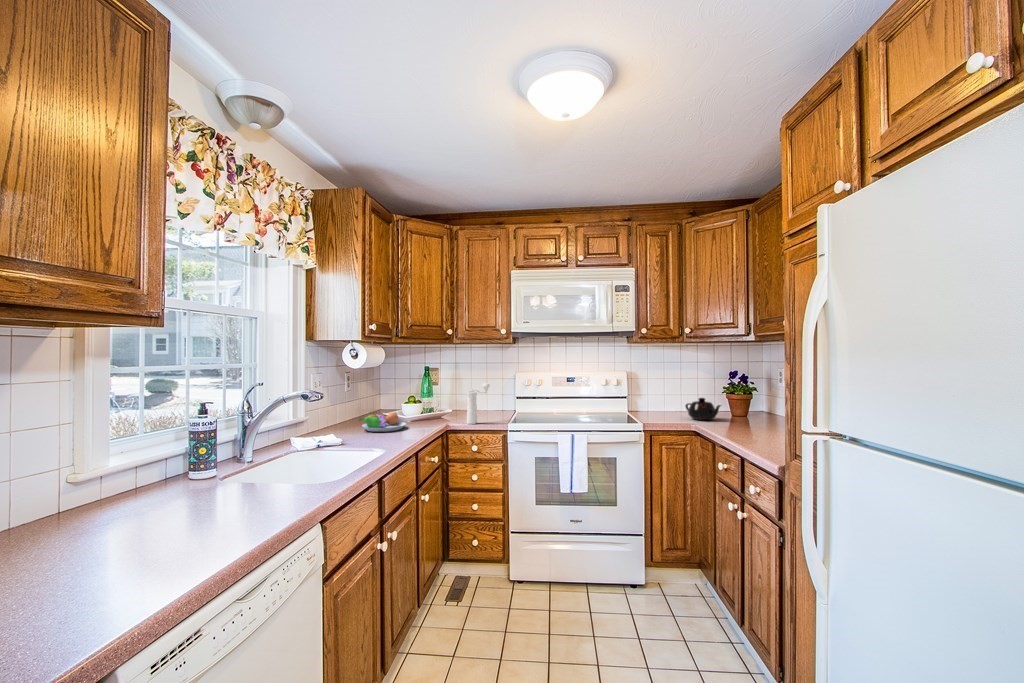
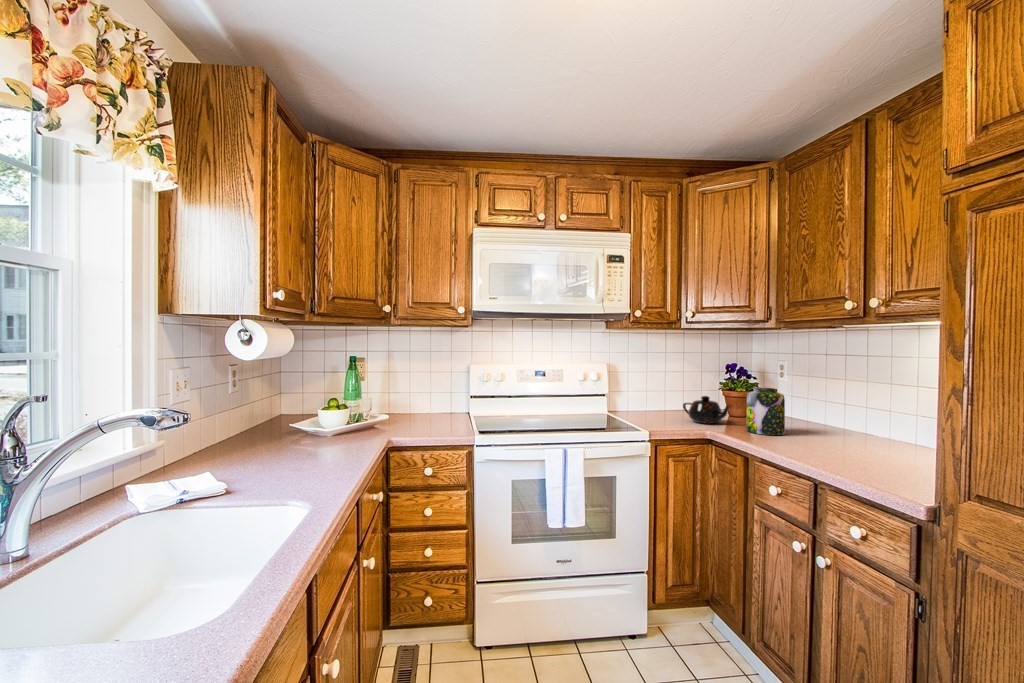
pepper mill: present [467,384,490,424] -> none [417,380,447,437]
jar: none [728,390,759,429] -> present [746,388,785,435]
fruit bowl: present [359,412,406,432] -> none [253,424,329,457]

